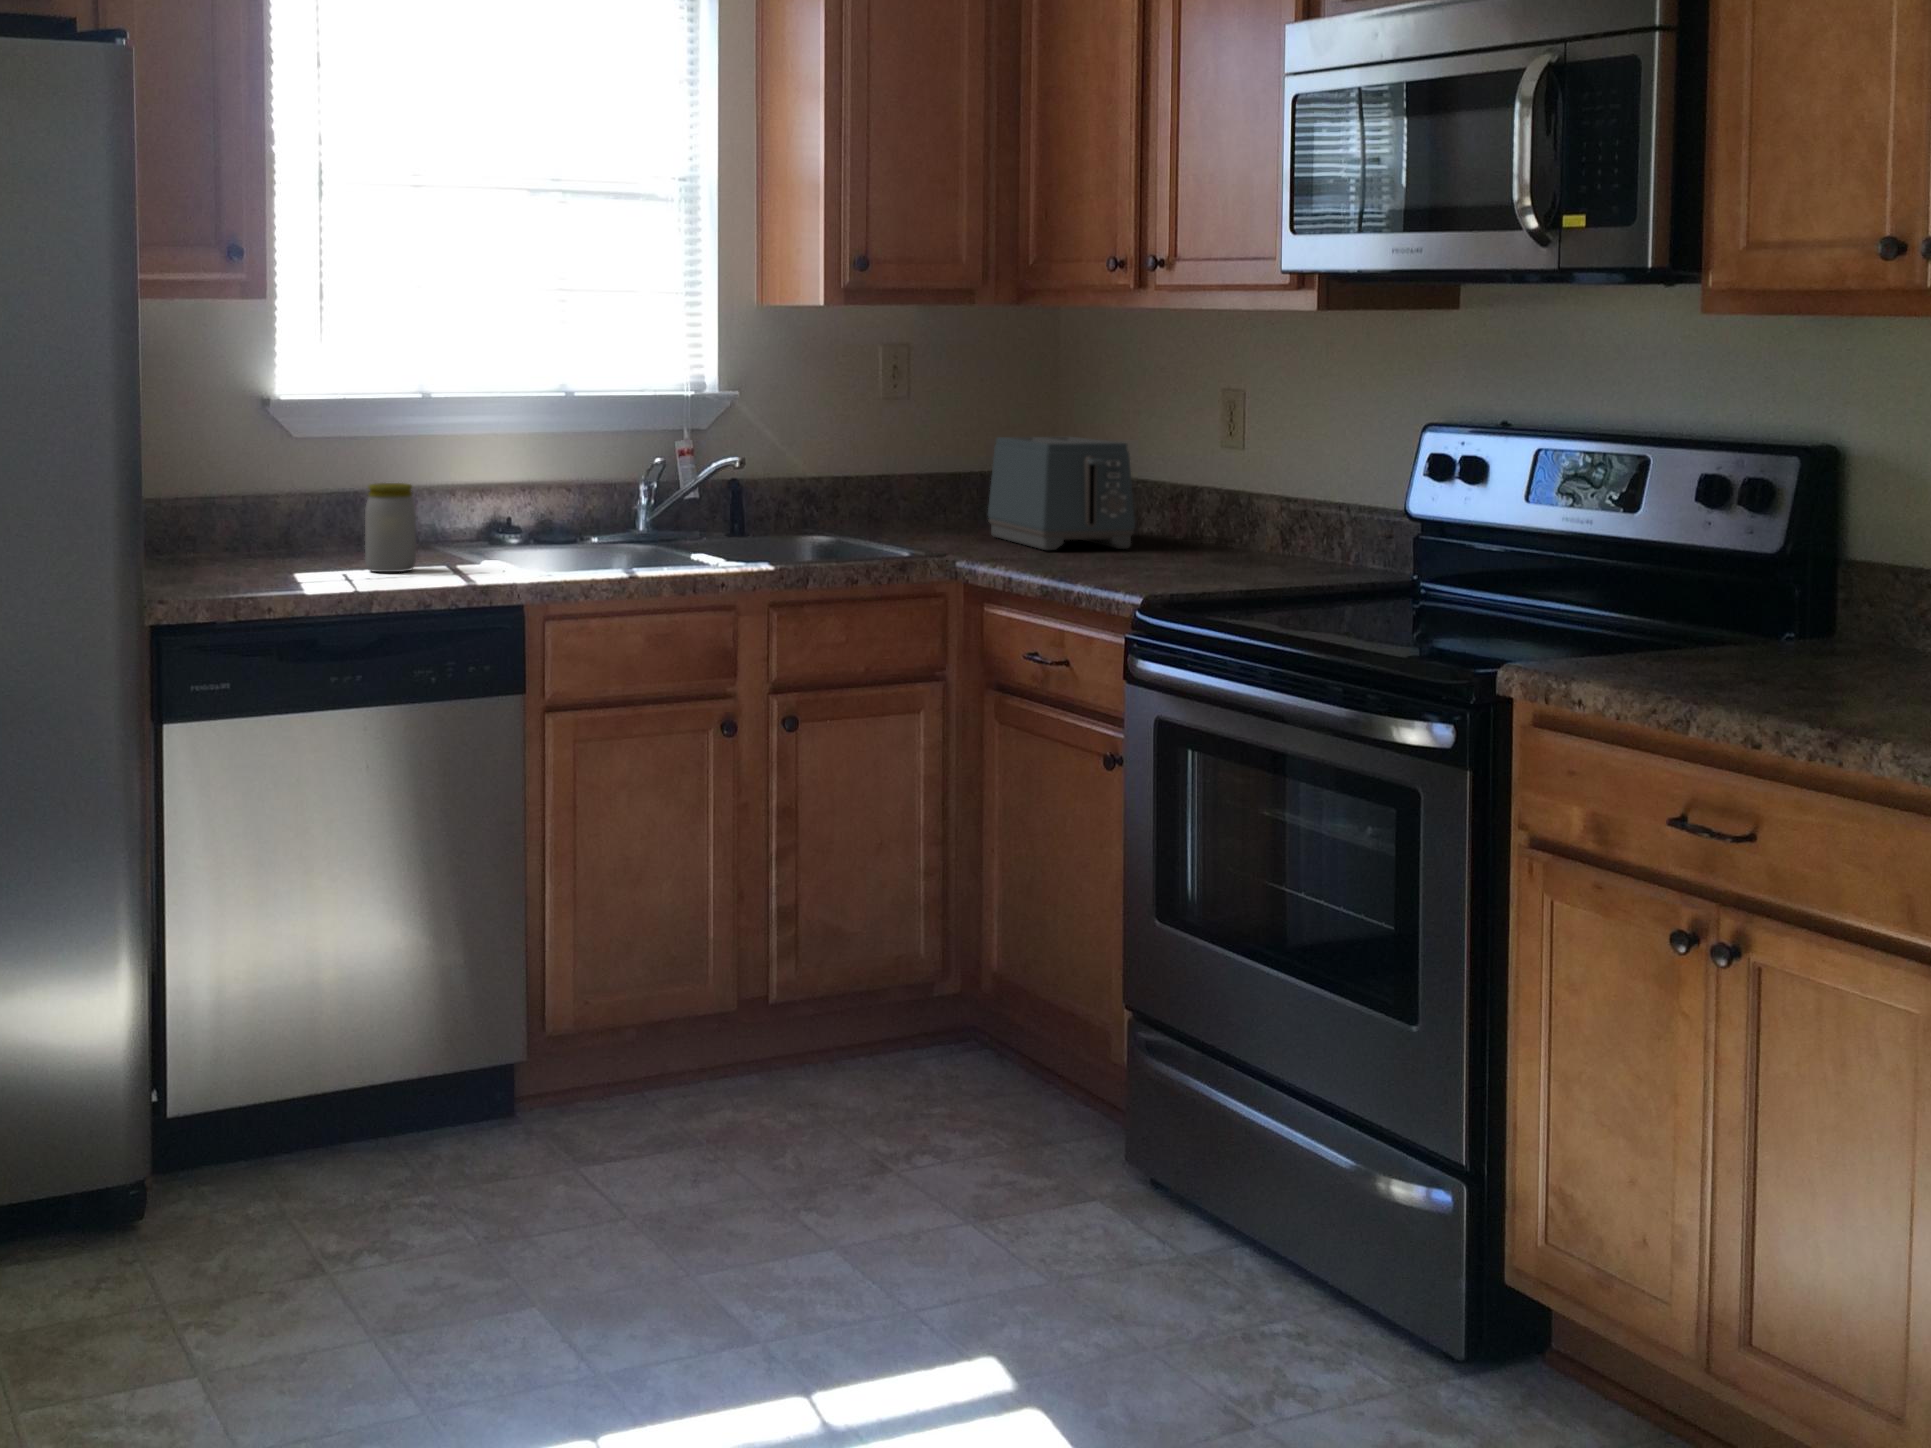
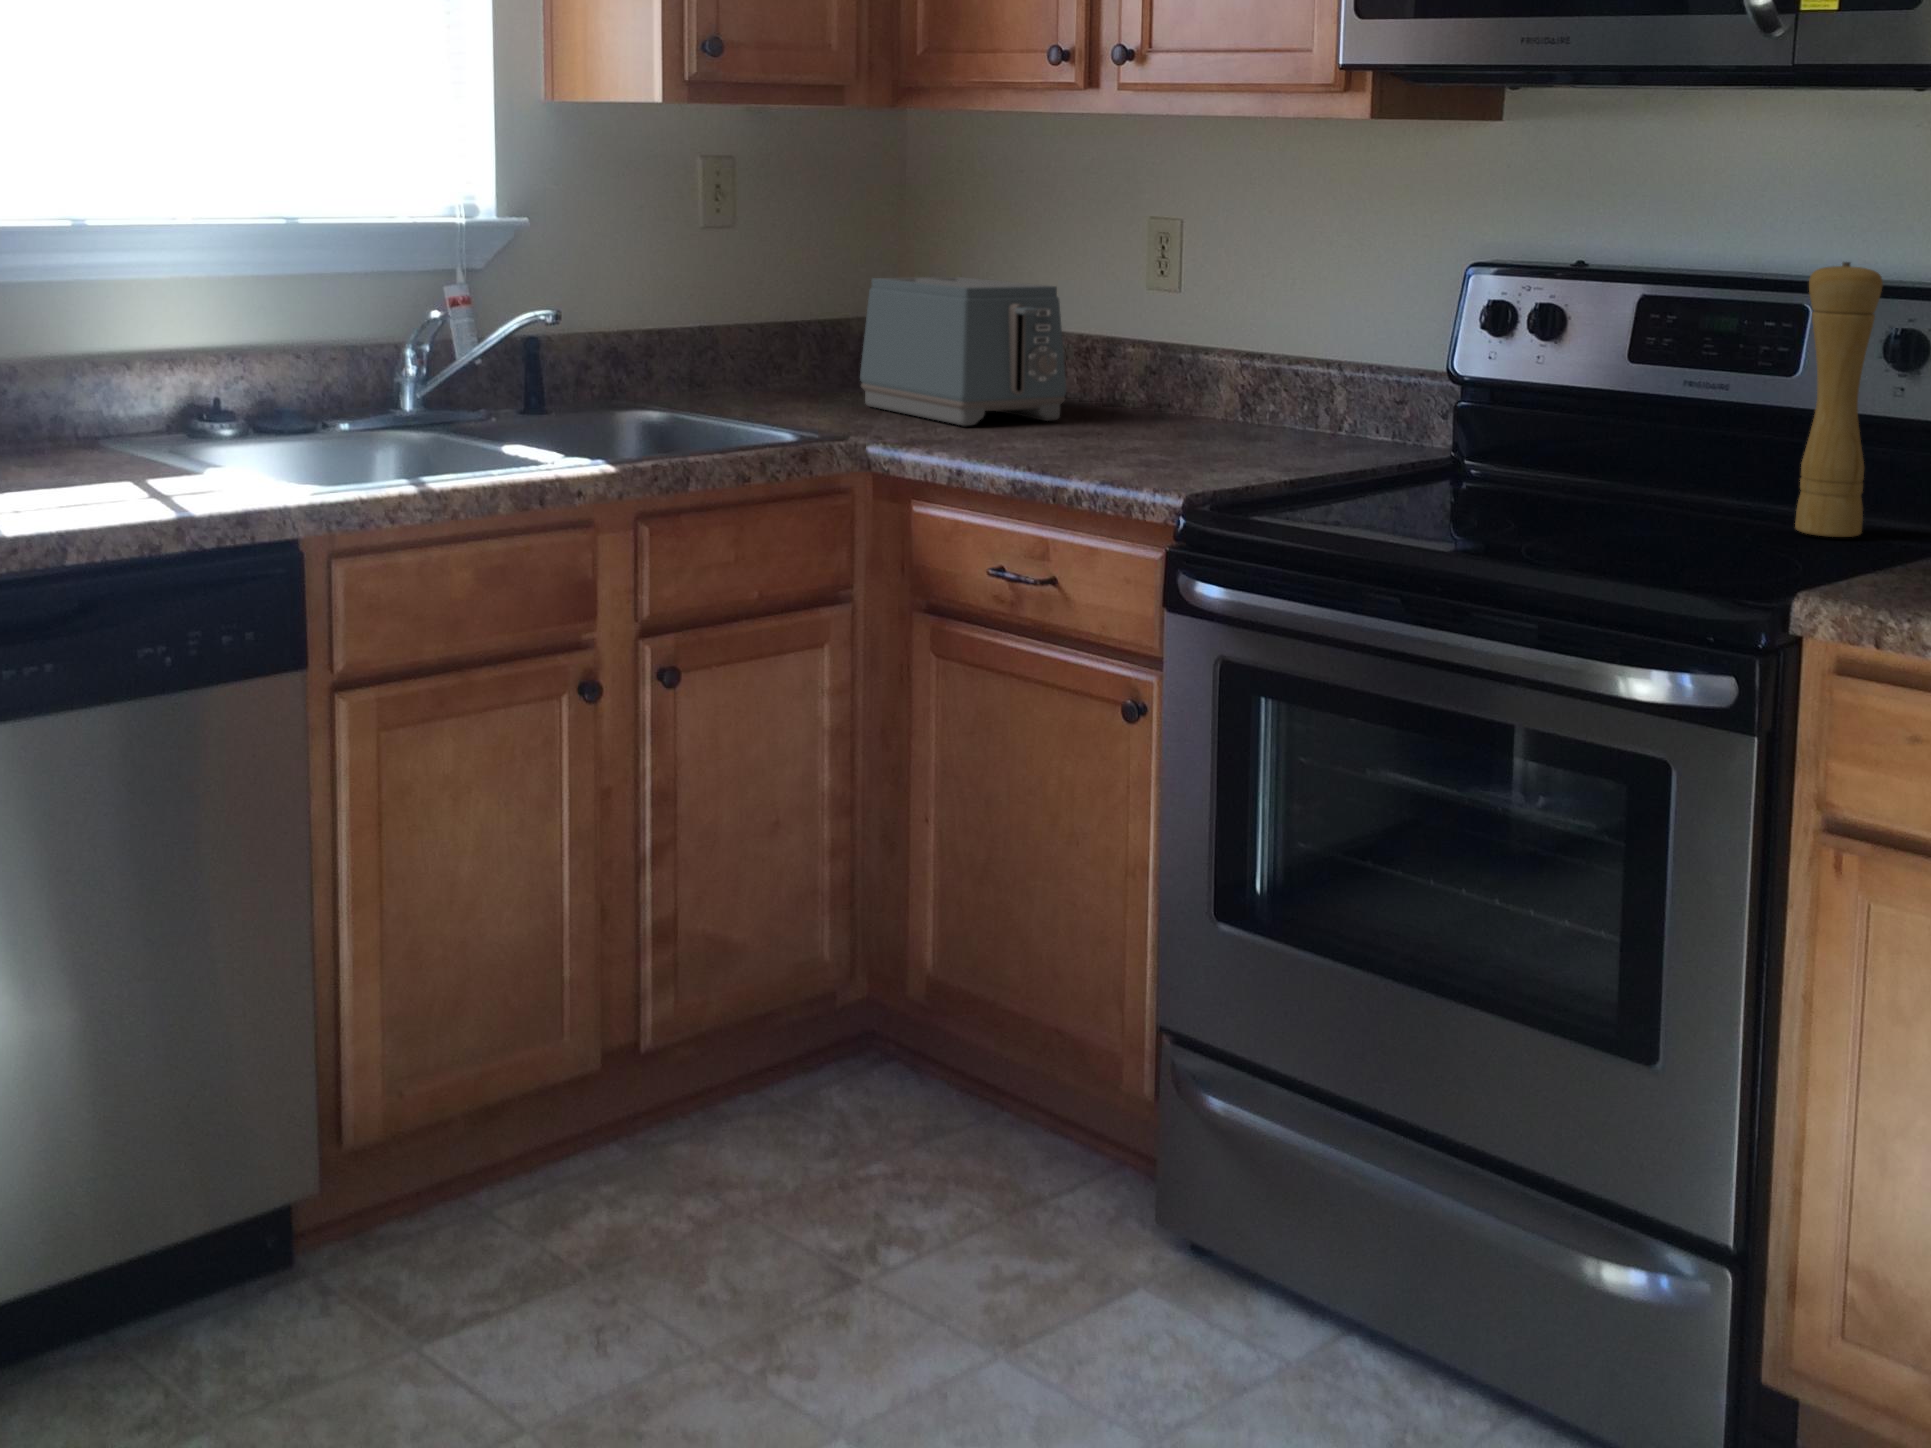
pepper mill: none [1593,419,1655,637] -> present [1795,262,1883,537]
jar: present [365,483,416,572] -> none [15,358,102,497]

